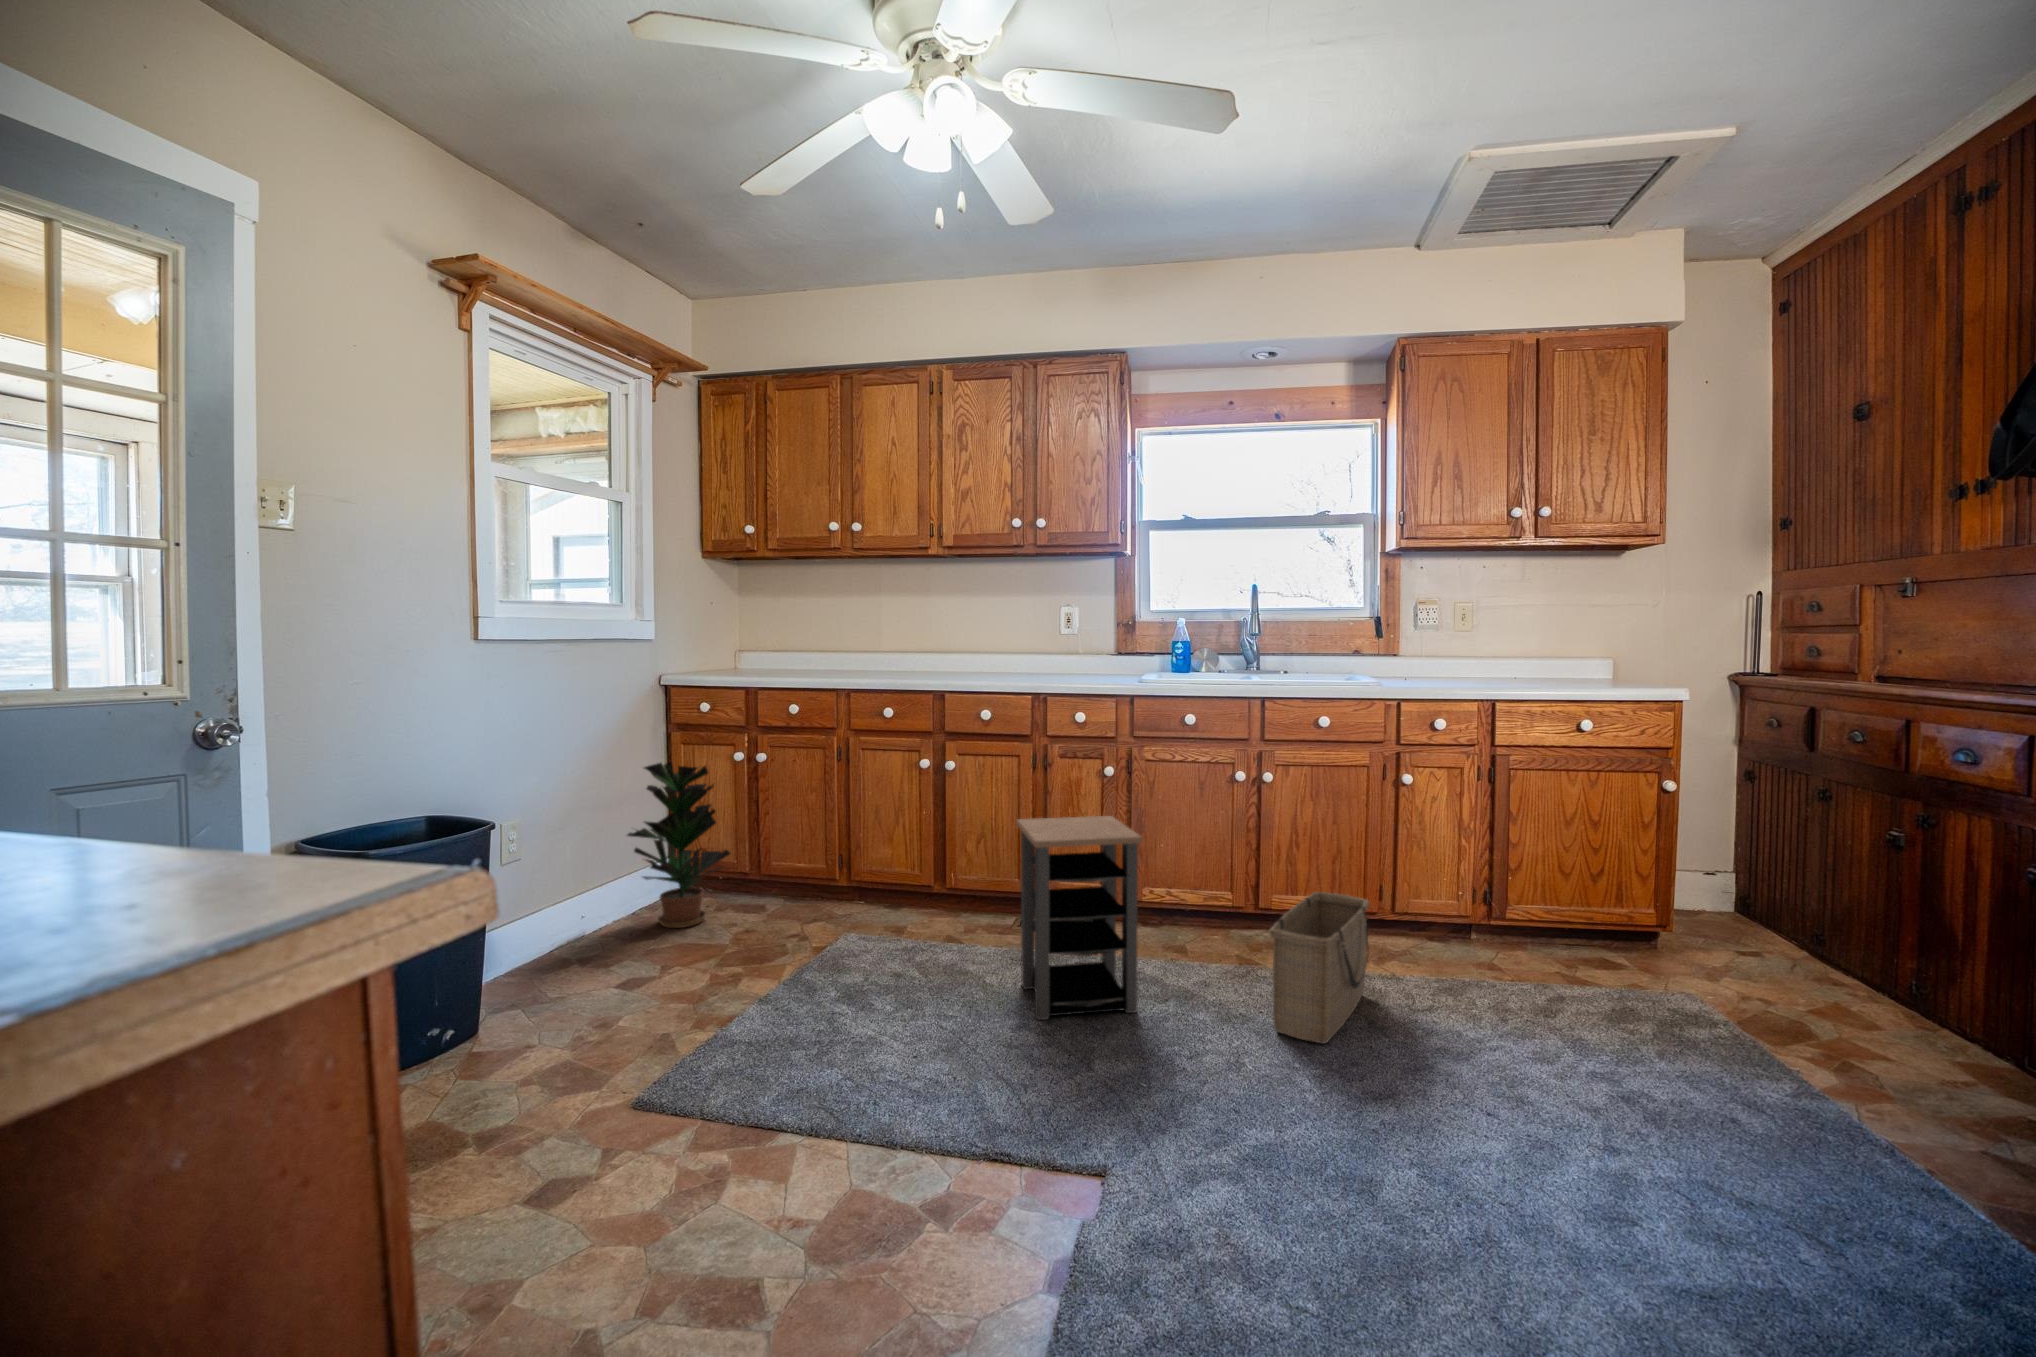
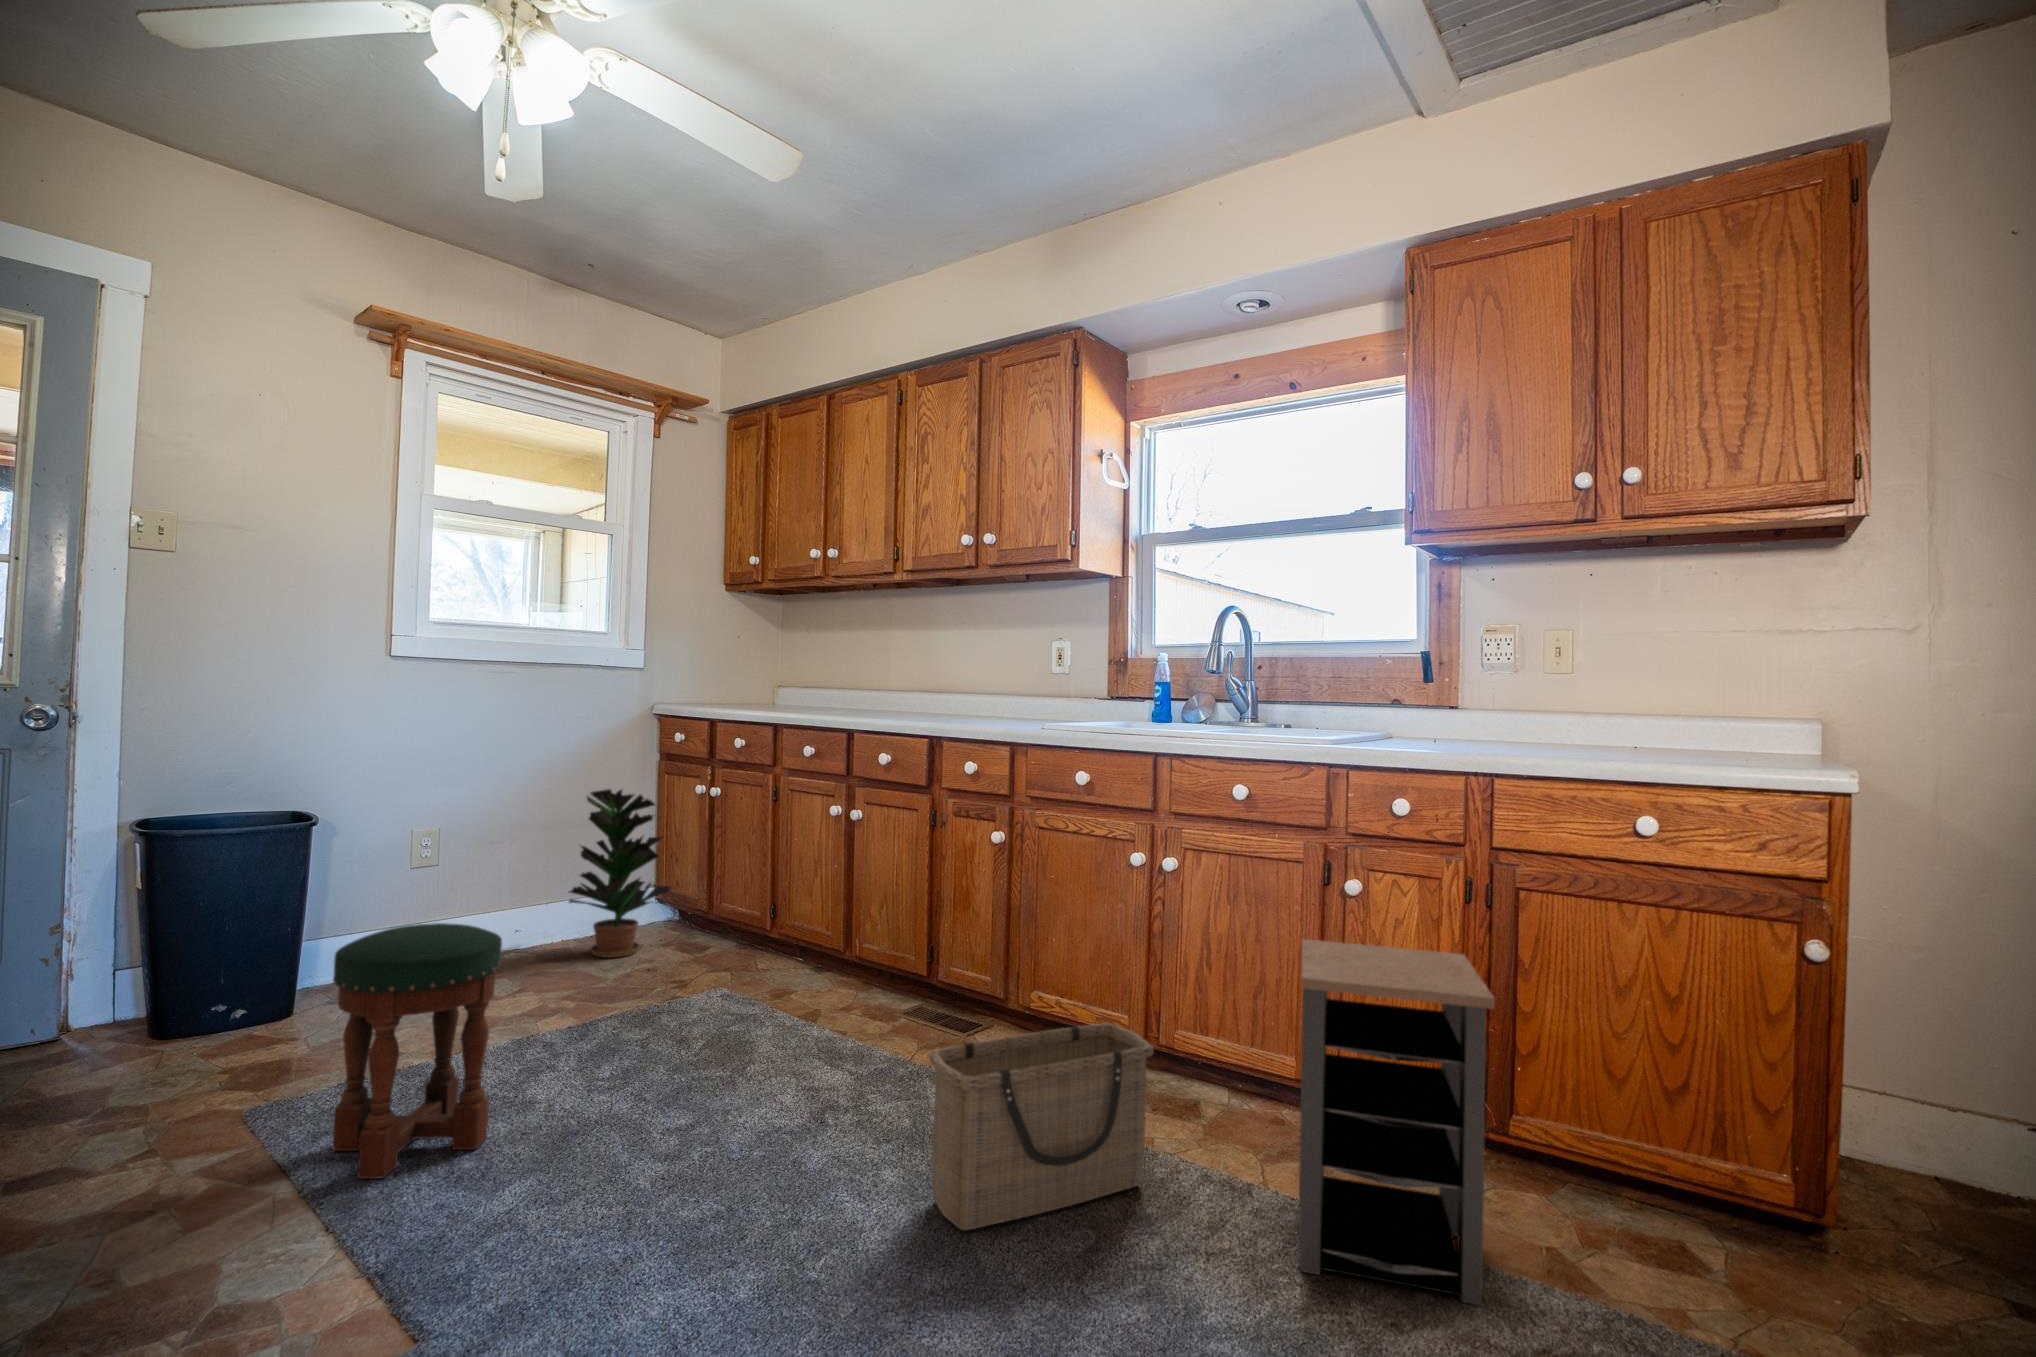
side table: present [1017,816,1142,1020] -> present [1298,939,1495,1305]
stool: none [781,901,915,1137] -> present [332,923,502,1179]

